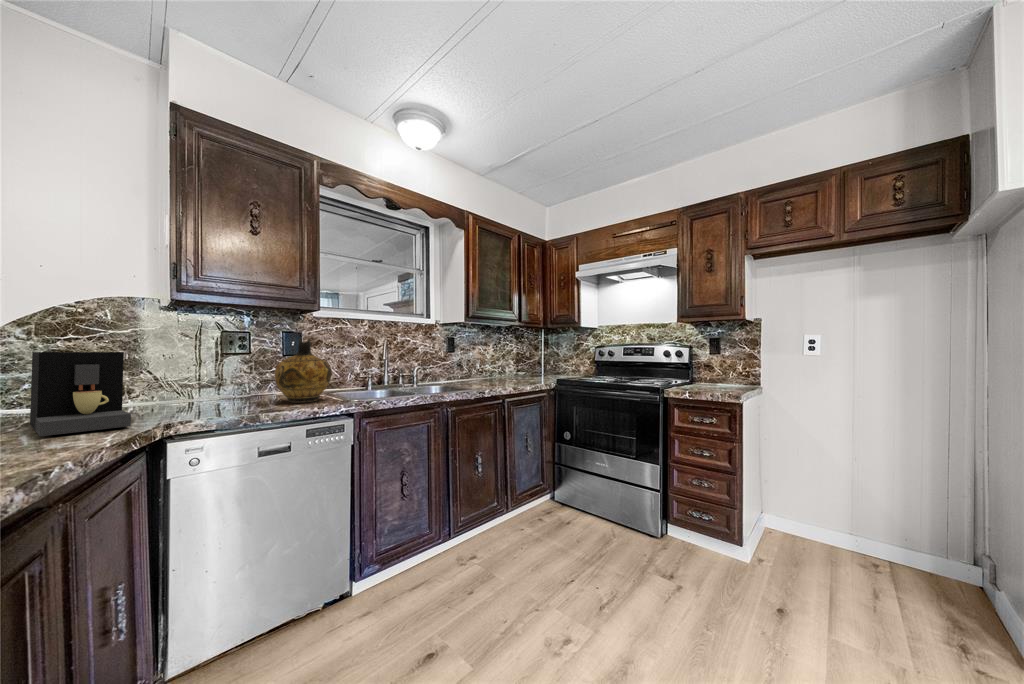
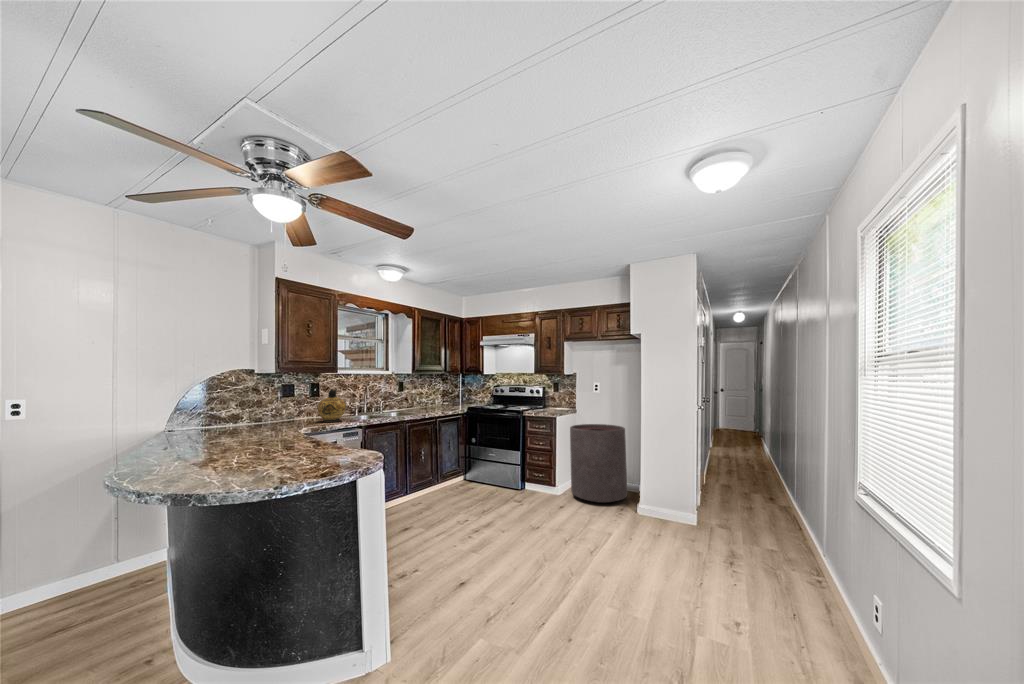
coffee maker: present [30,352,131,436] -> none [227,399,282,434]
trash can: none [766,418,920,599] -> present [570,424,627,503]

